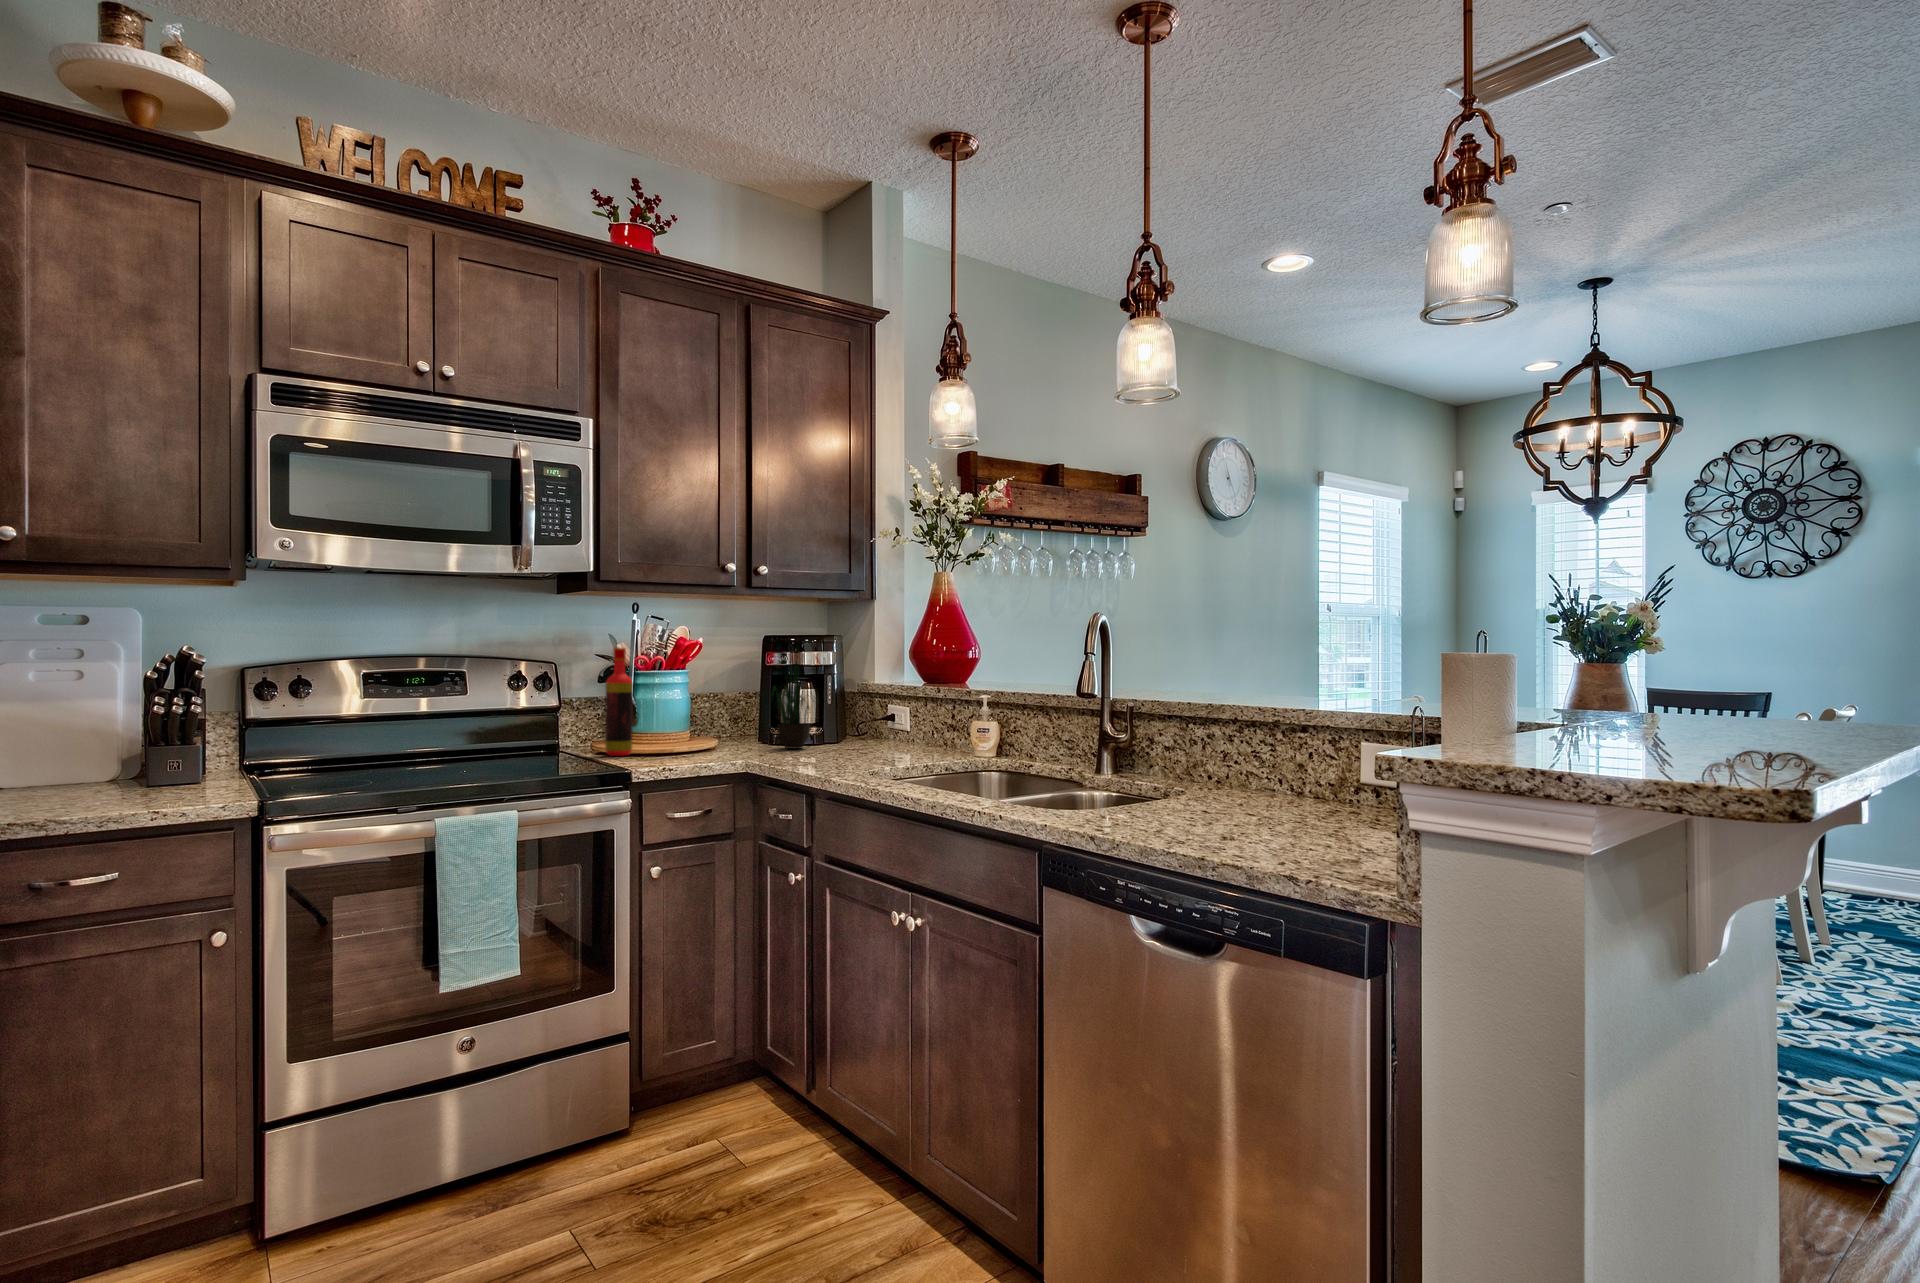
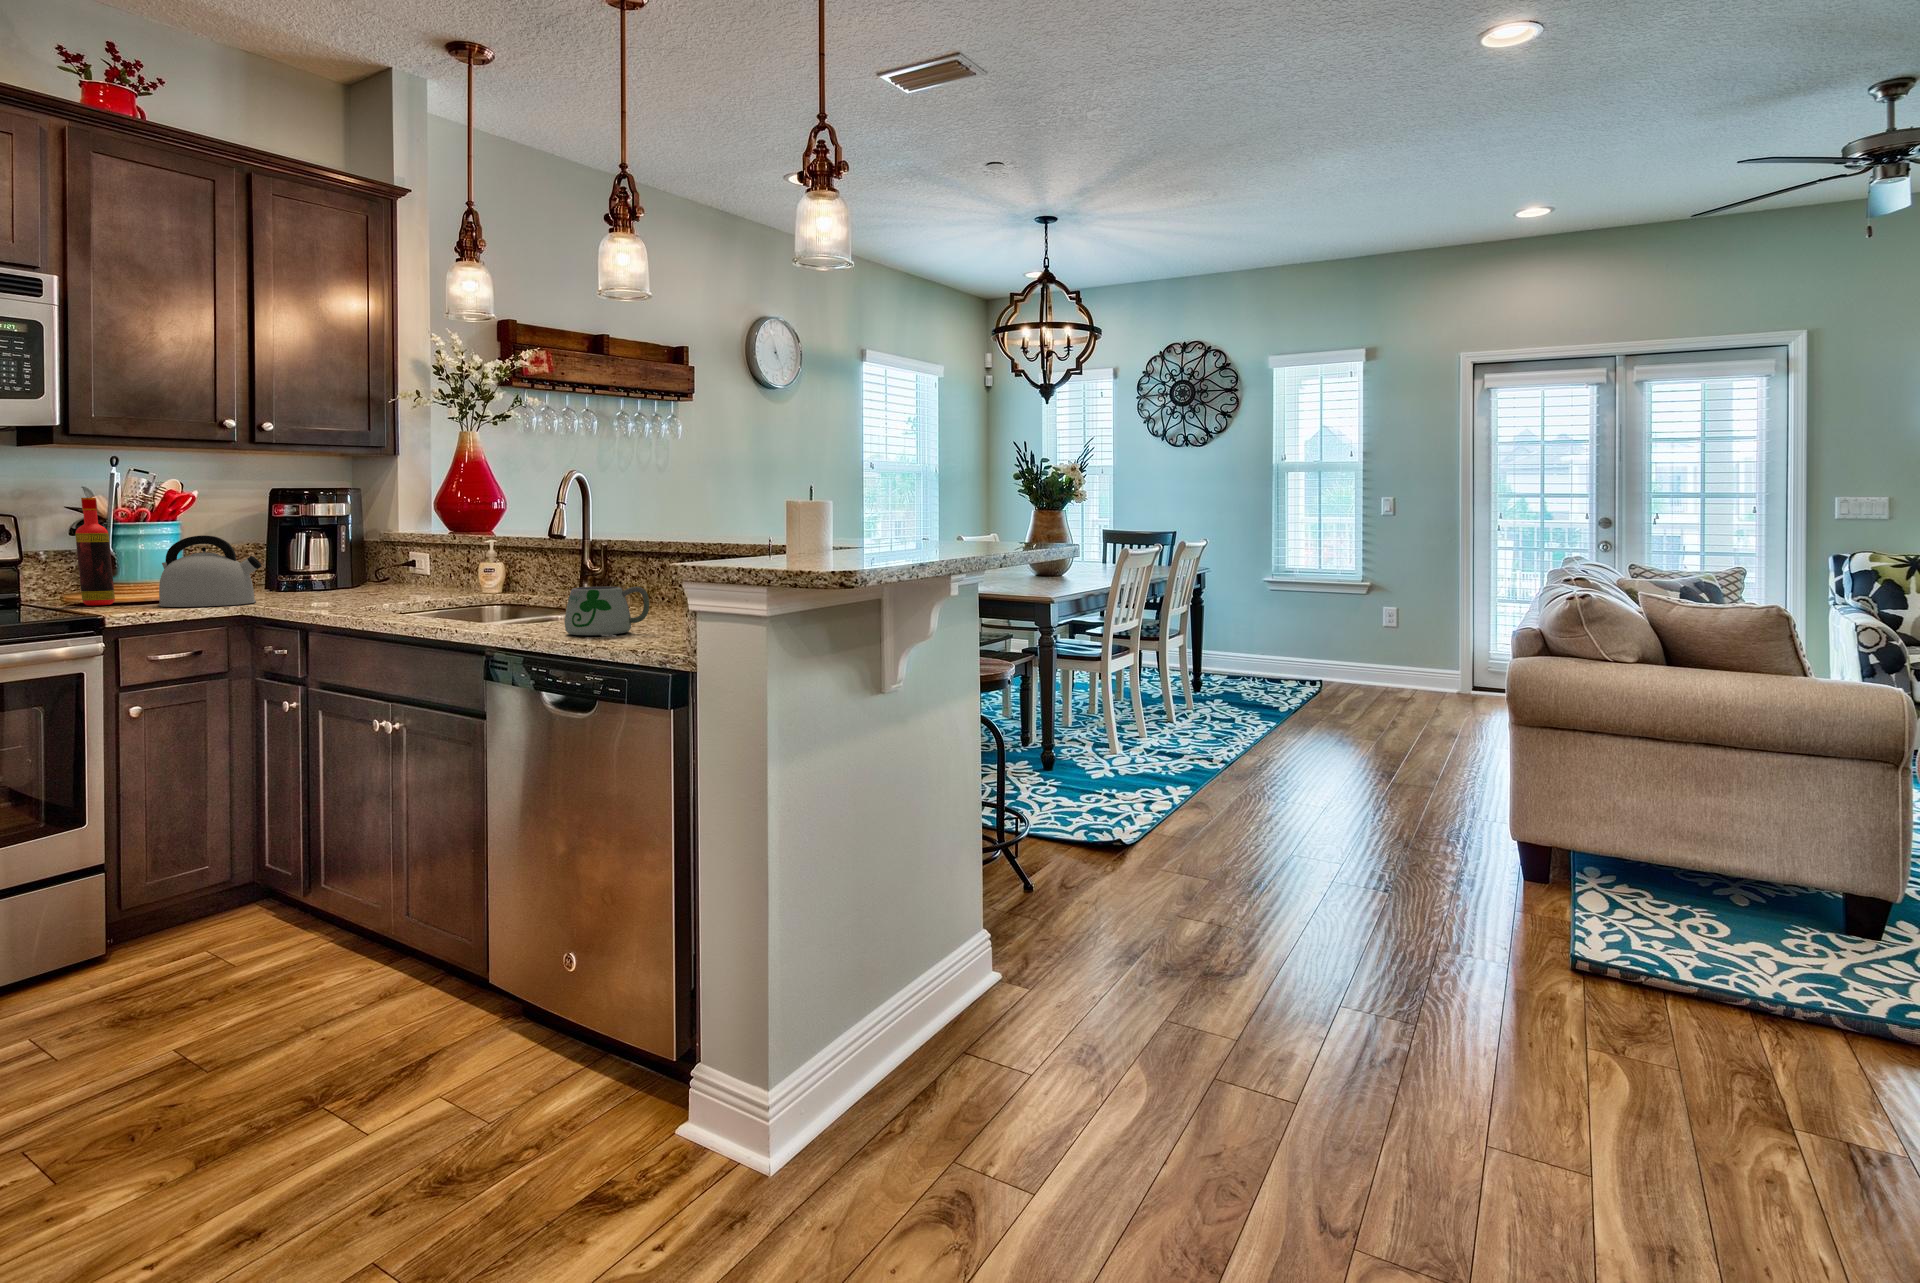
potted plant: present [772,656,811,749] -> none [262,484,333,595]
kettle: none [671,687,764,762] -> present [159,535,261,607]
mug: none [1135,770,1240,839] -> present [565,587,649,637]

